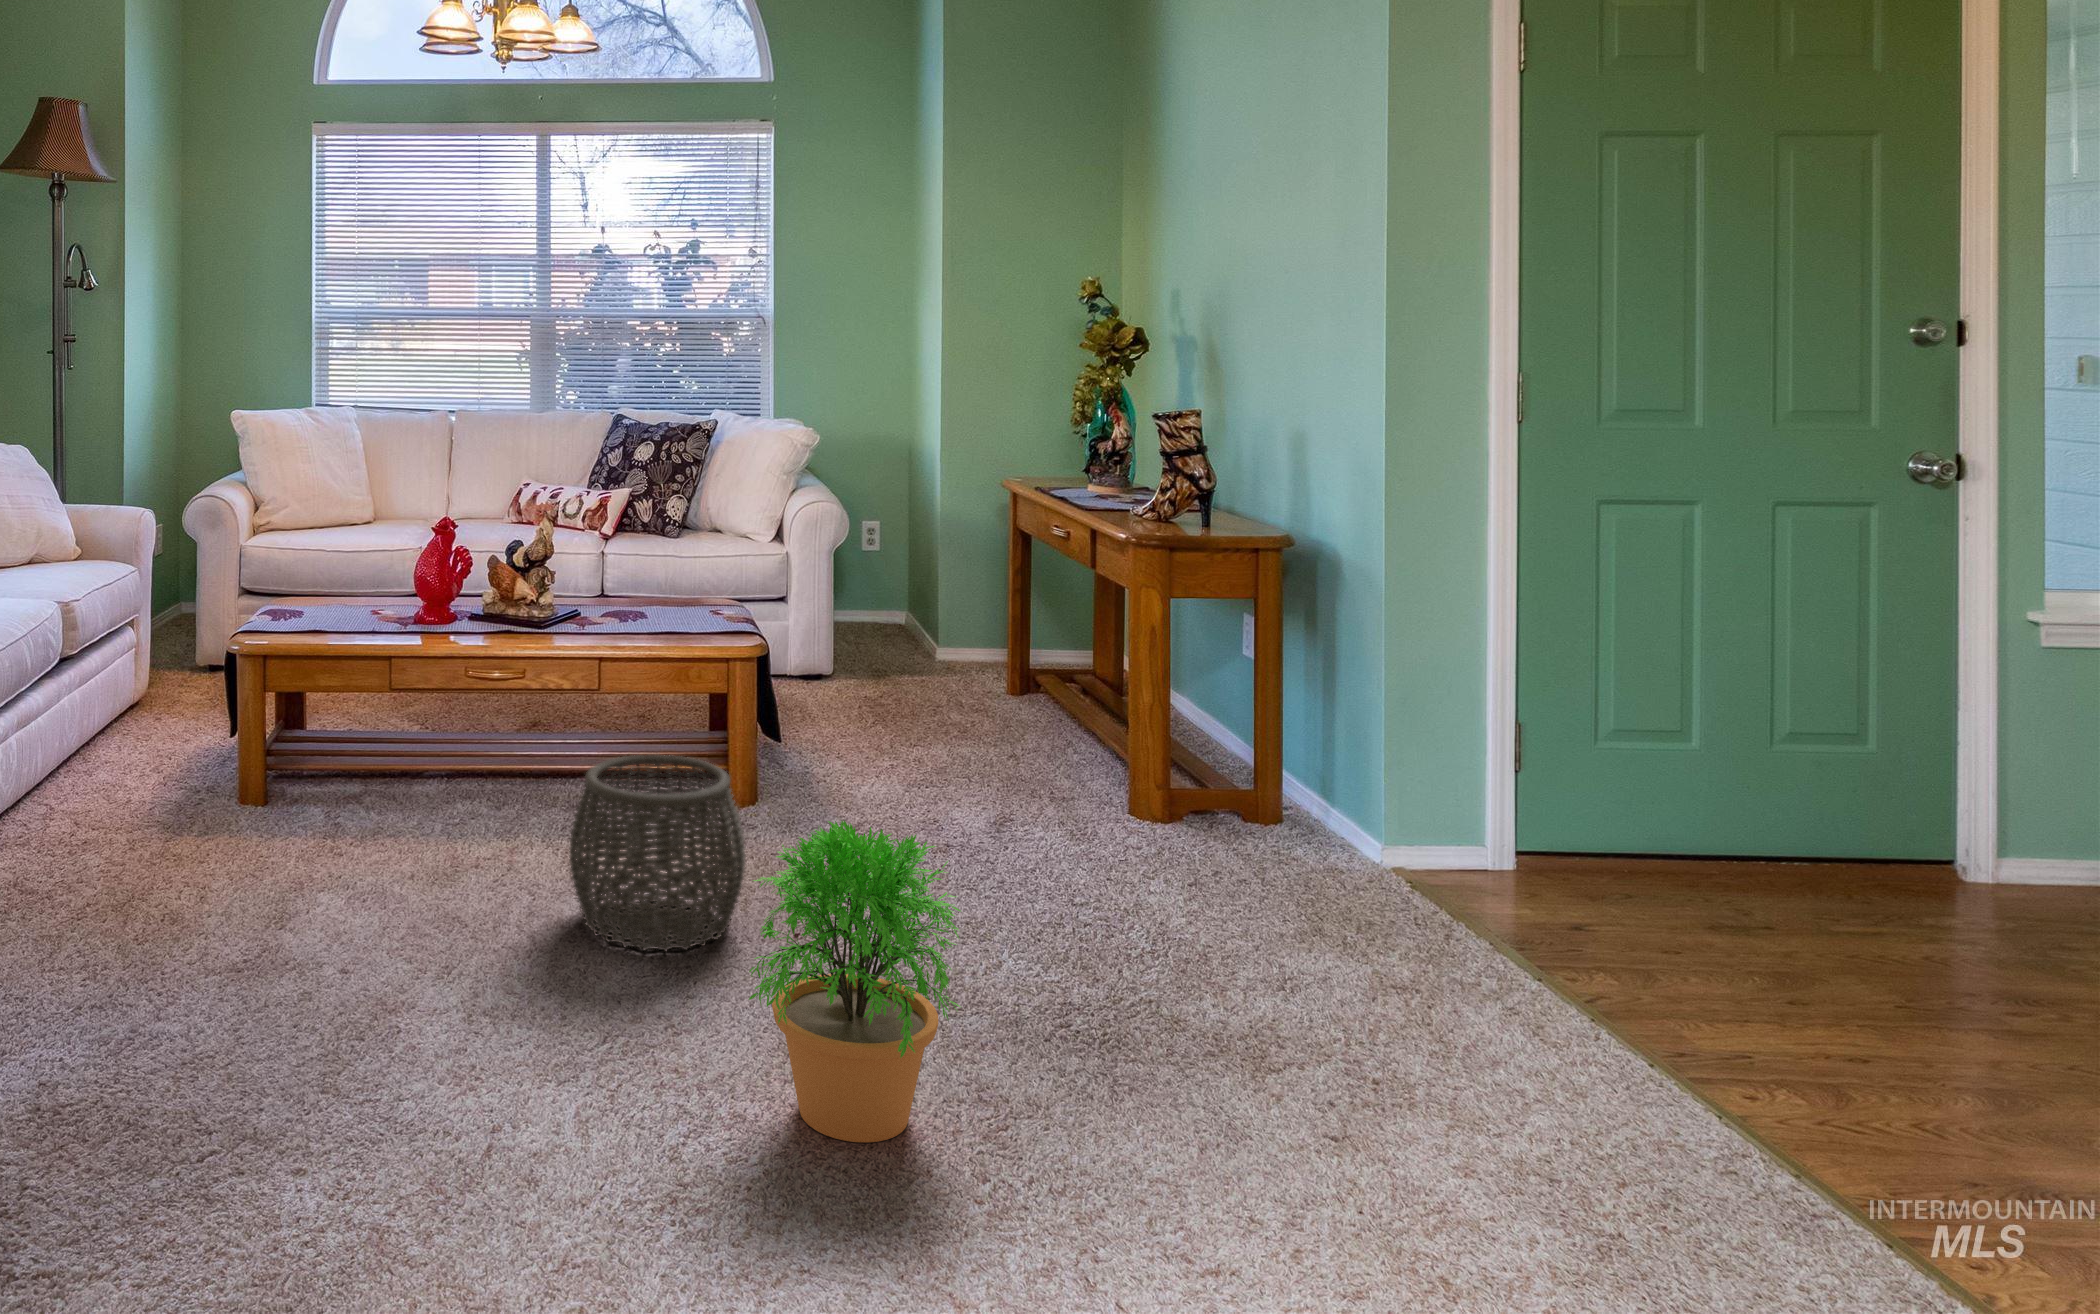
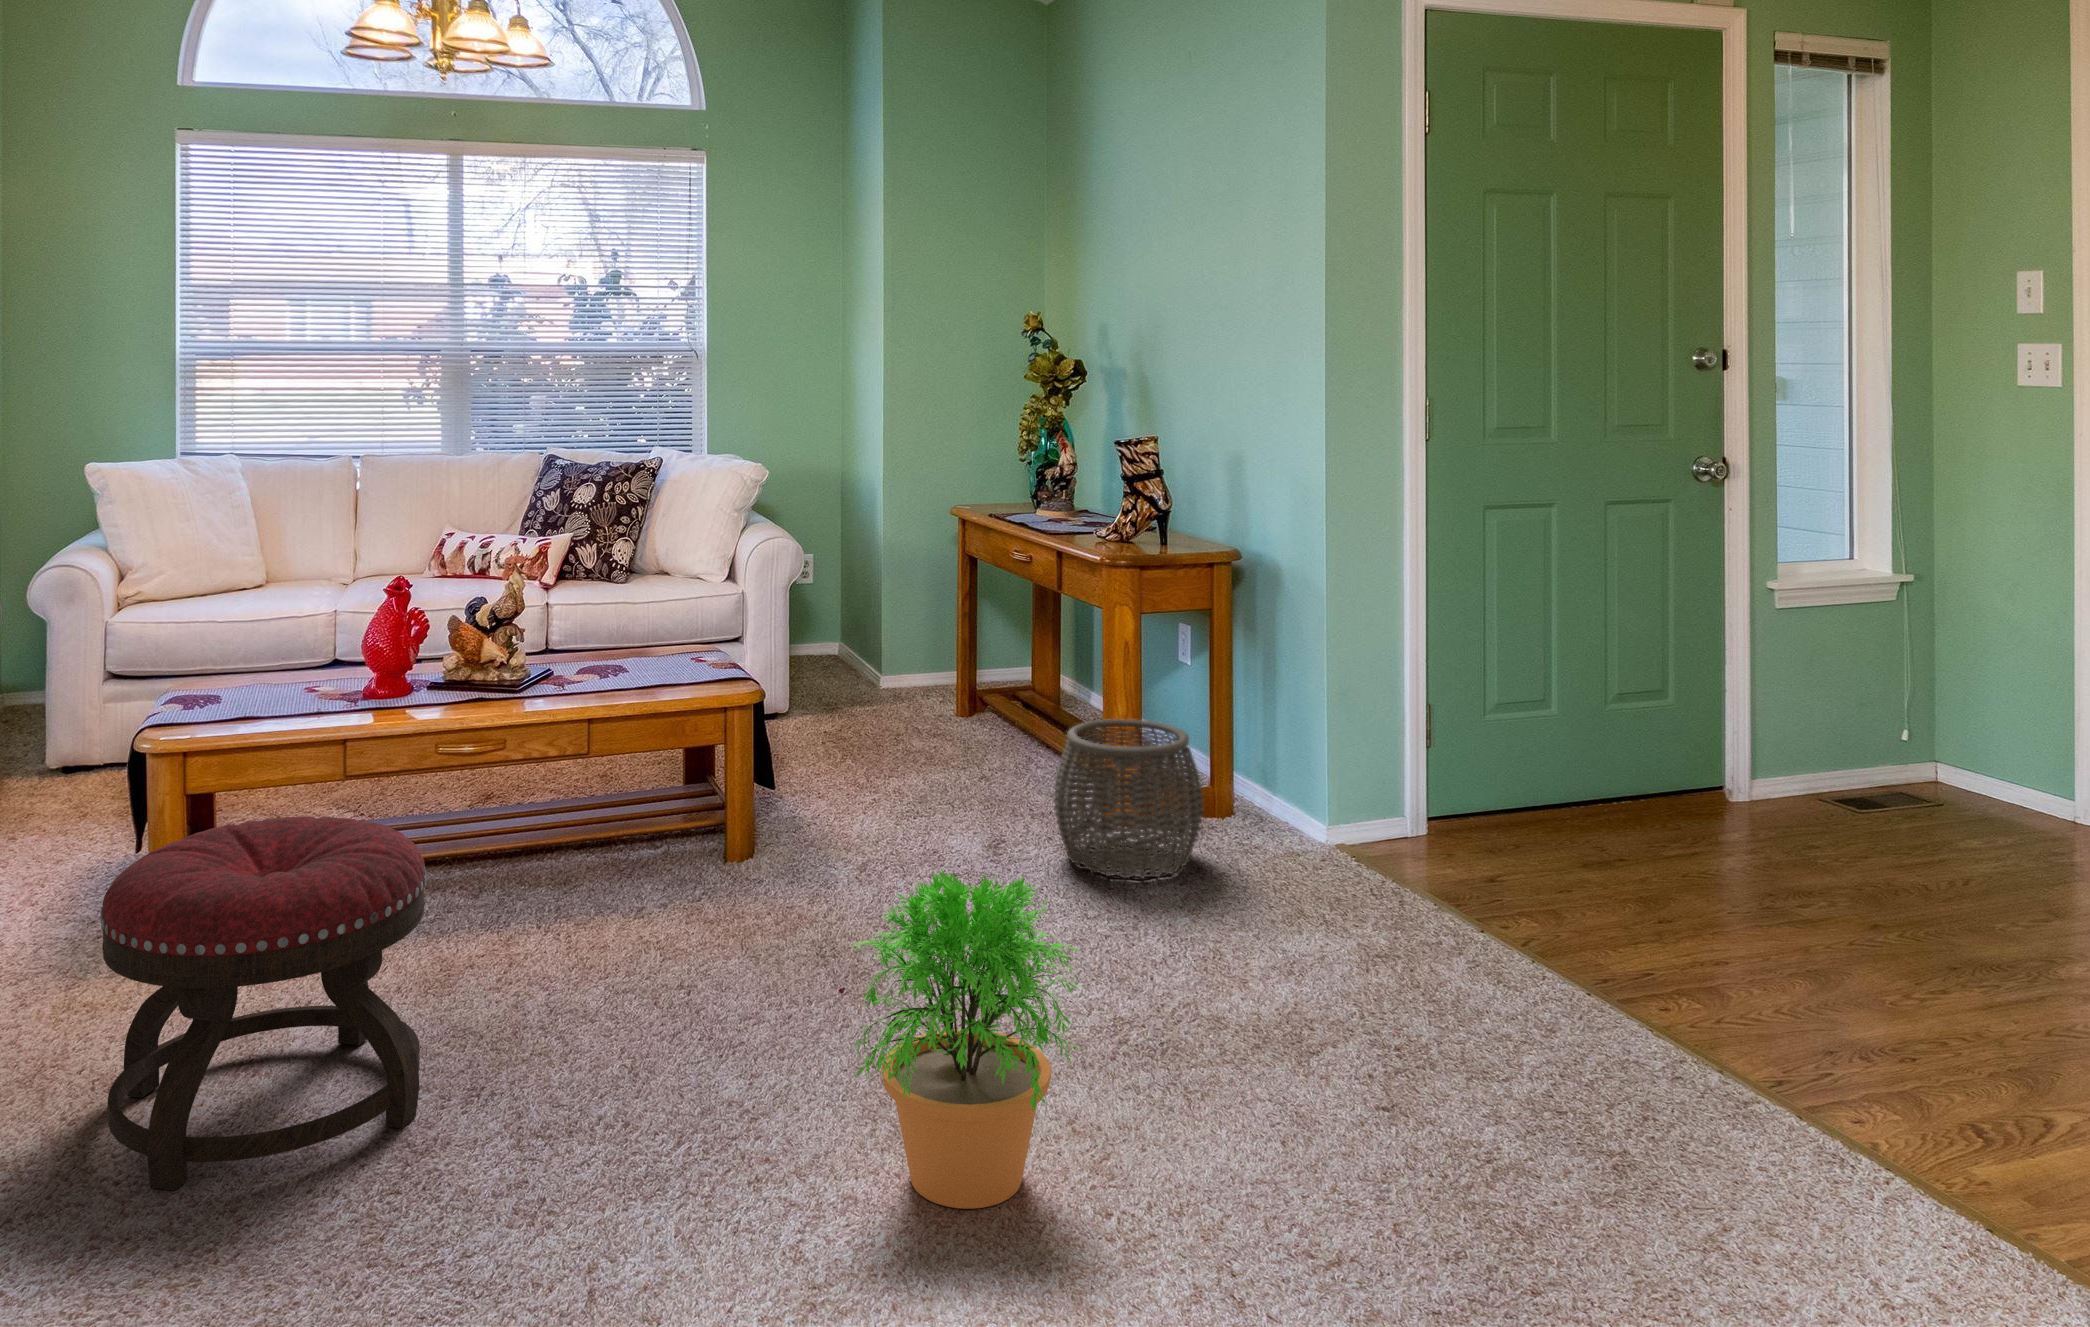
ottoman: none [153,715,411,1006] -> present [100,816,427,1191]
woven basket: present [569,755,746,951] -> present [1053,719,1204,879]

